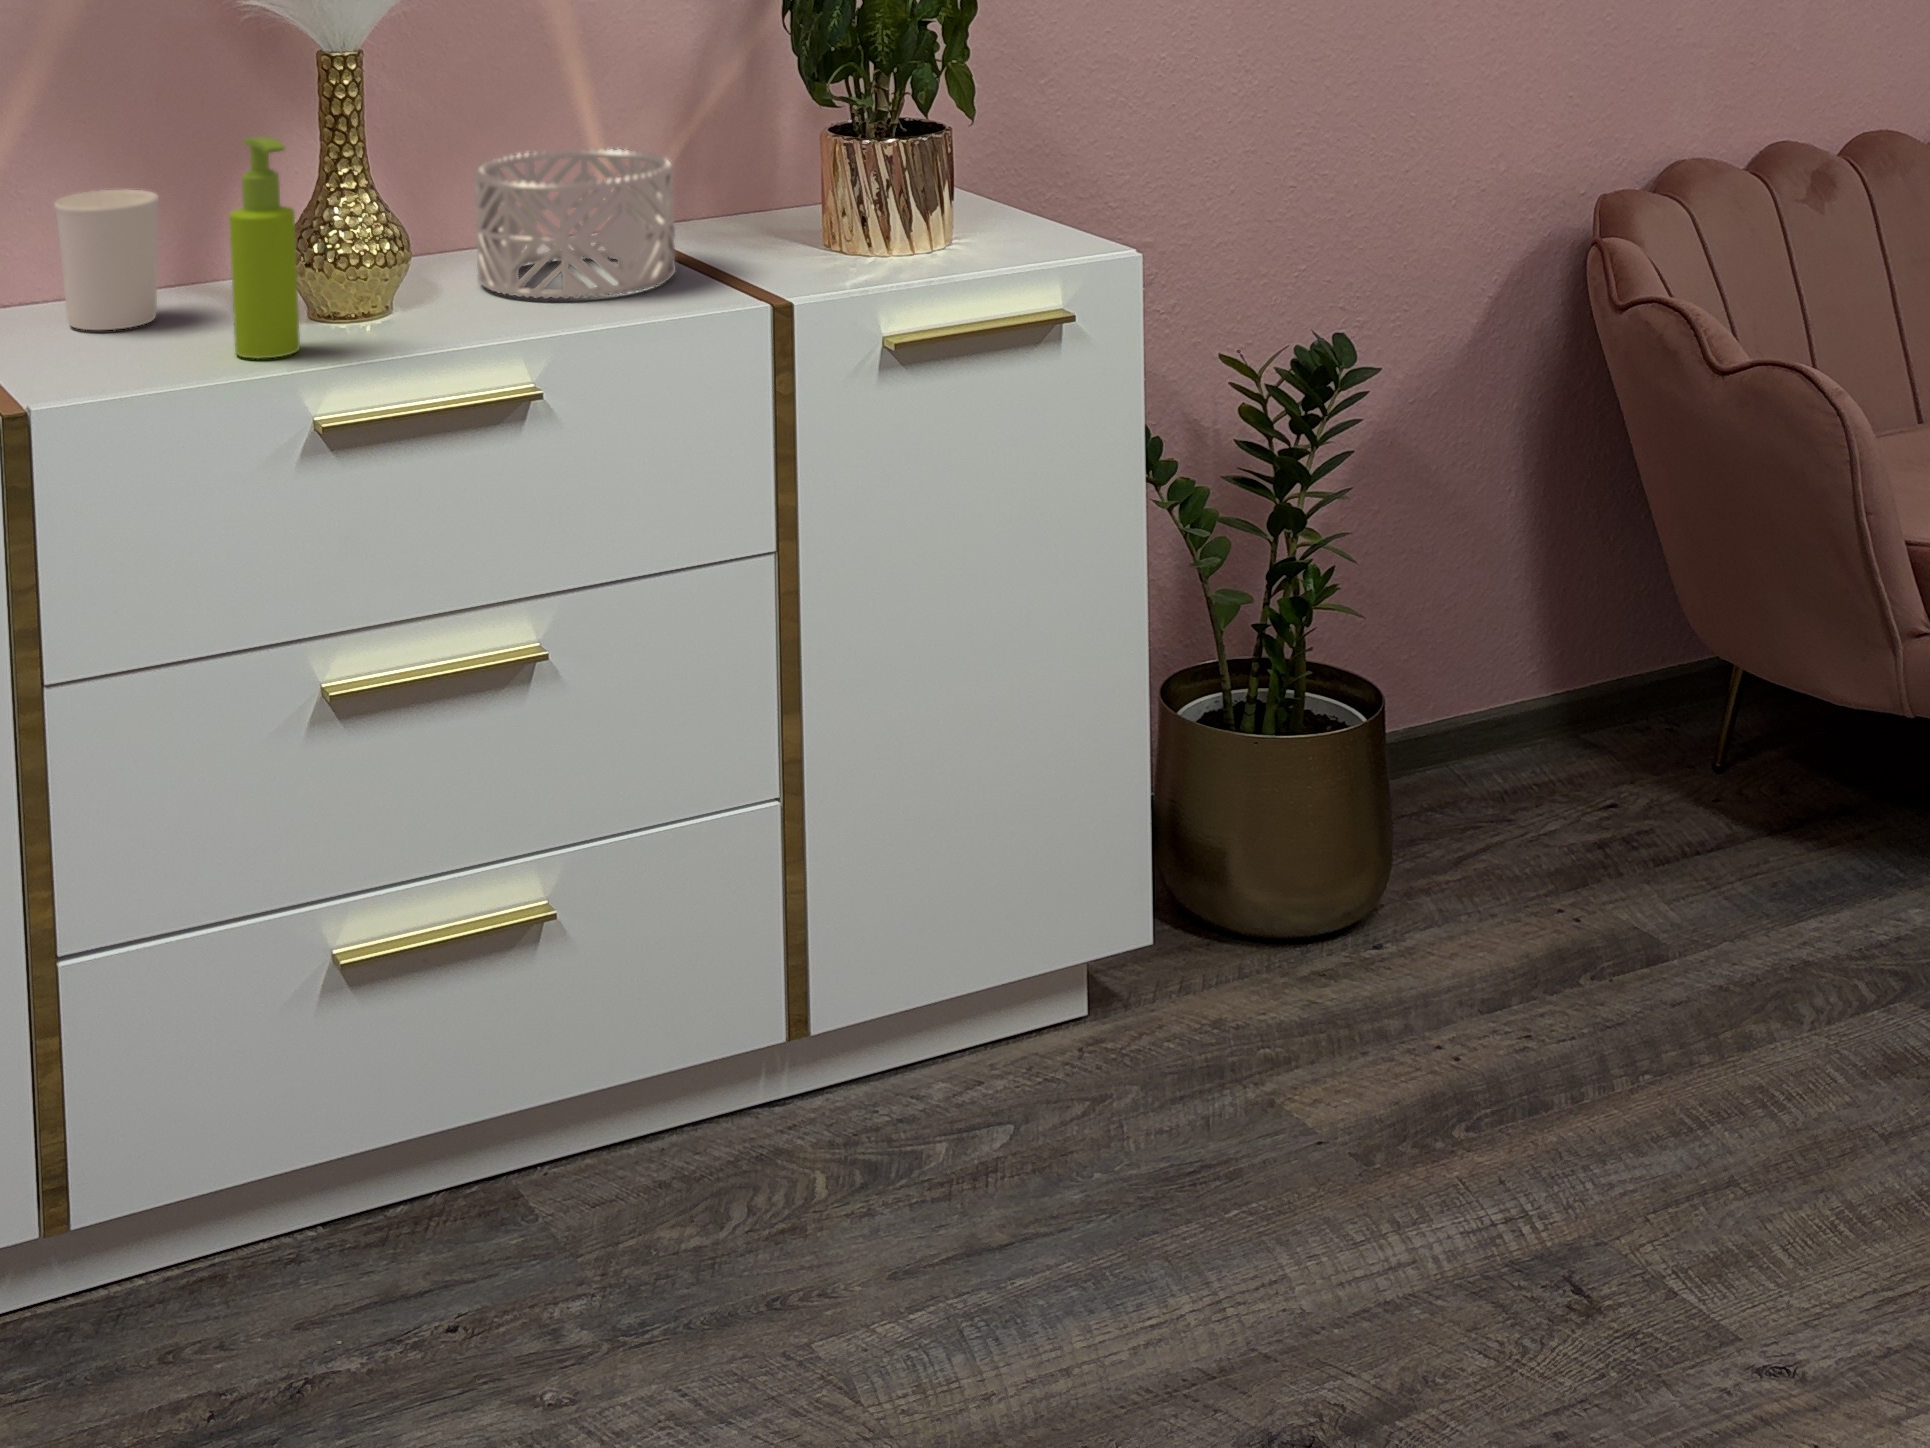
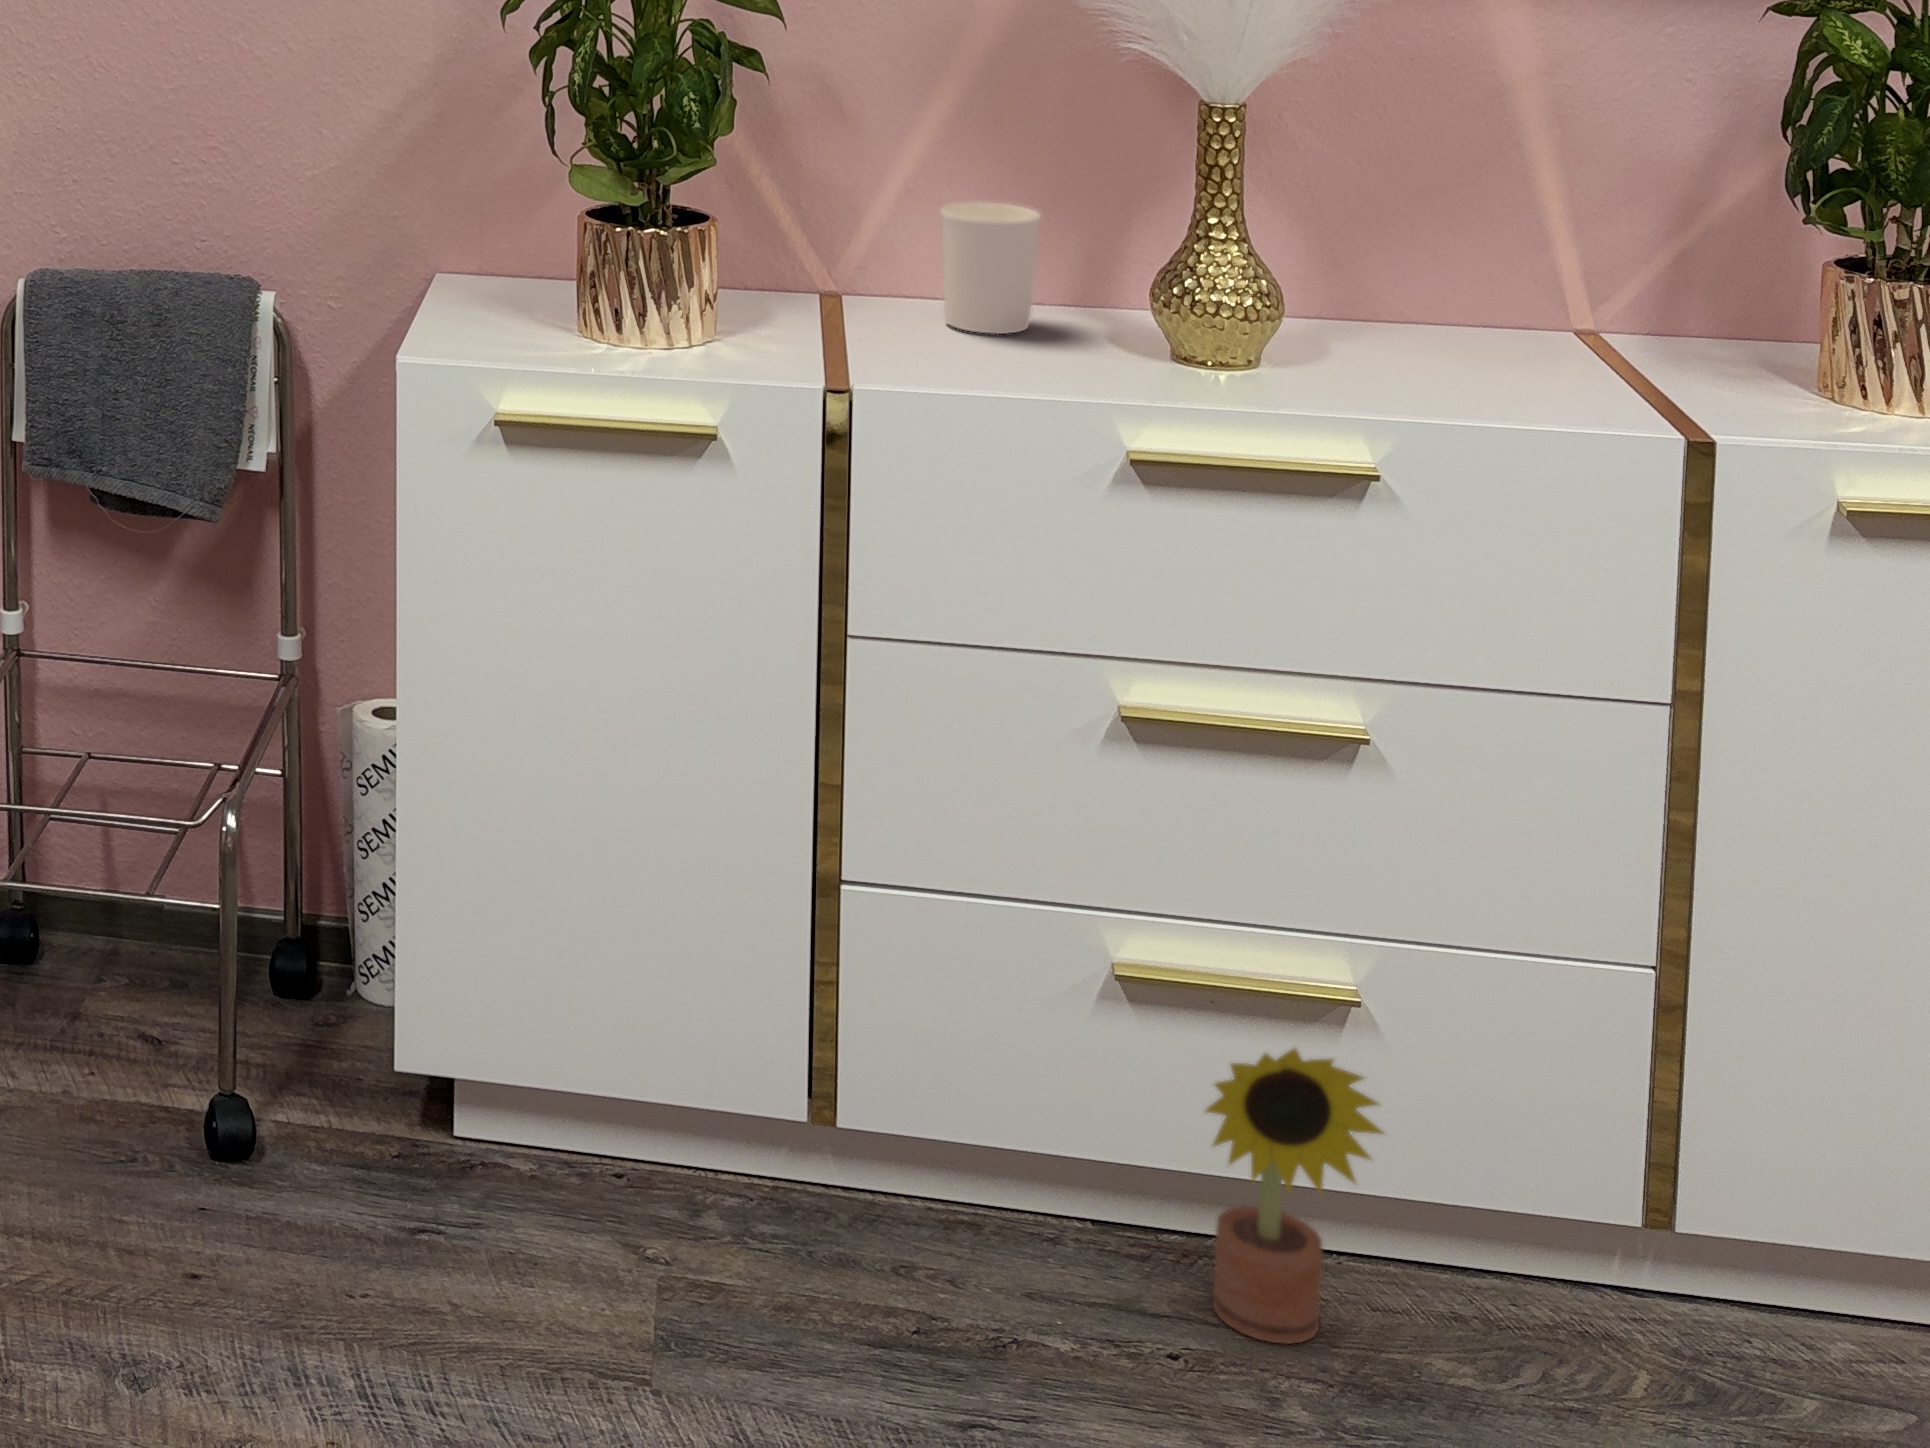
soap dispenser: present [229,136,300,358] -> none [1077,176,1147,388]
decorative bowl: present [474,148,676,299] -> none [1370,229,1608,394]
decorative plant: none [459,973,619,1282] -> present [1206,1049,1384,1344]

